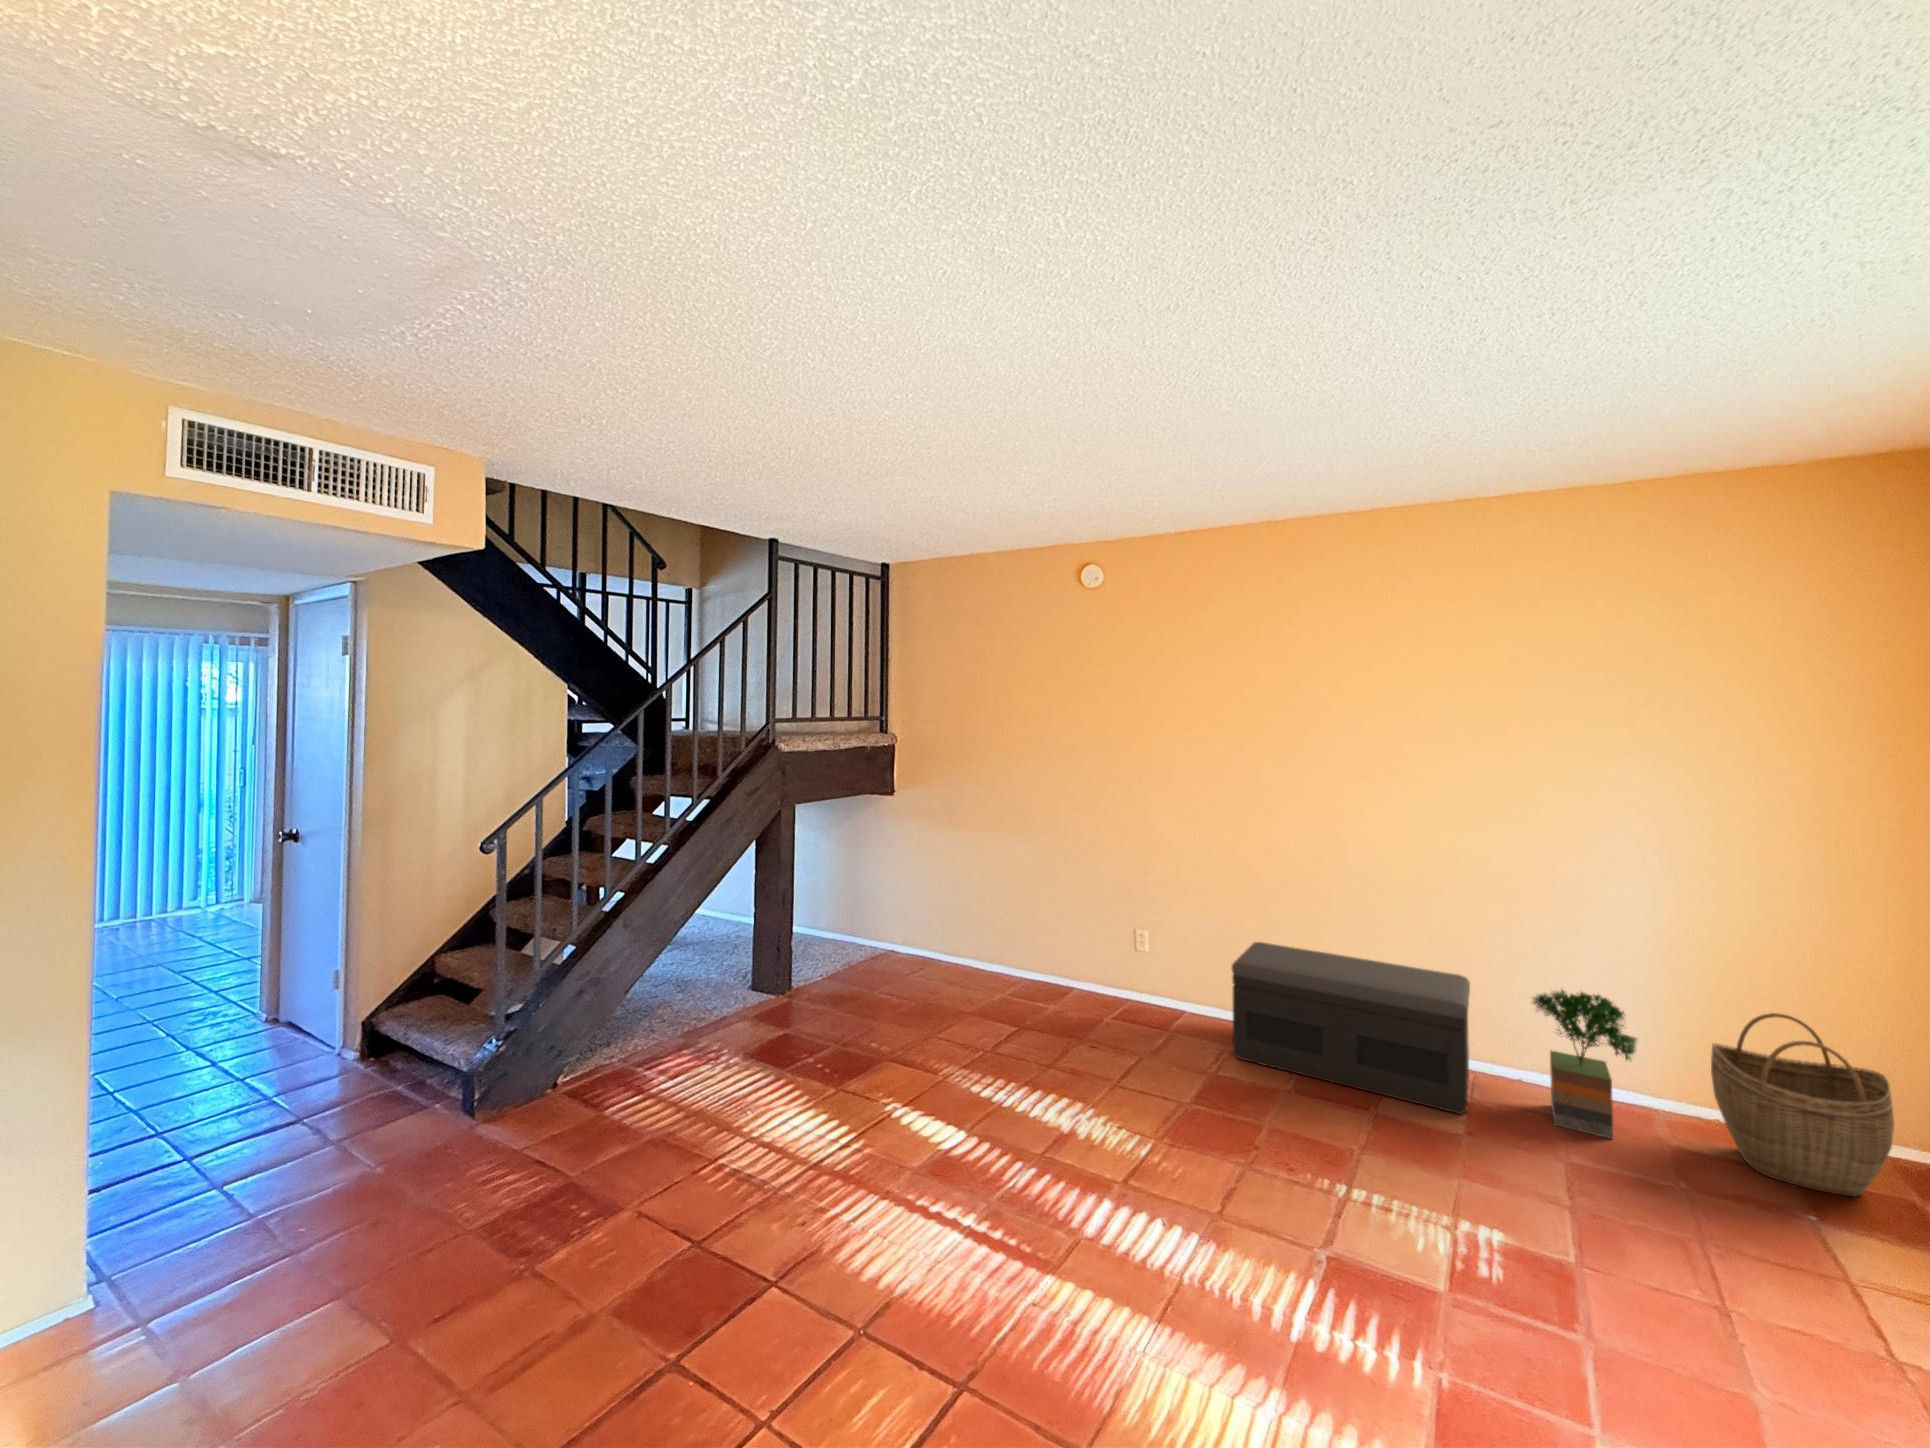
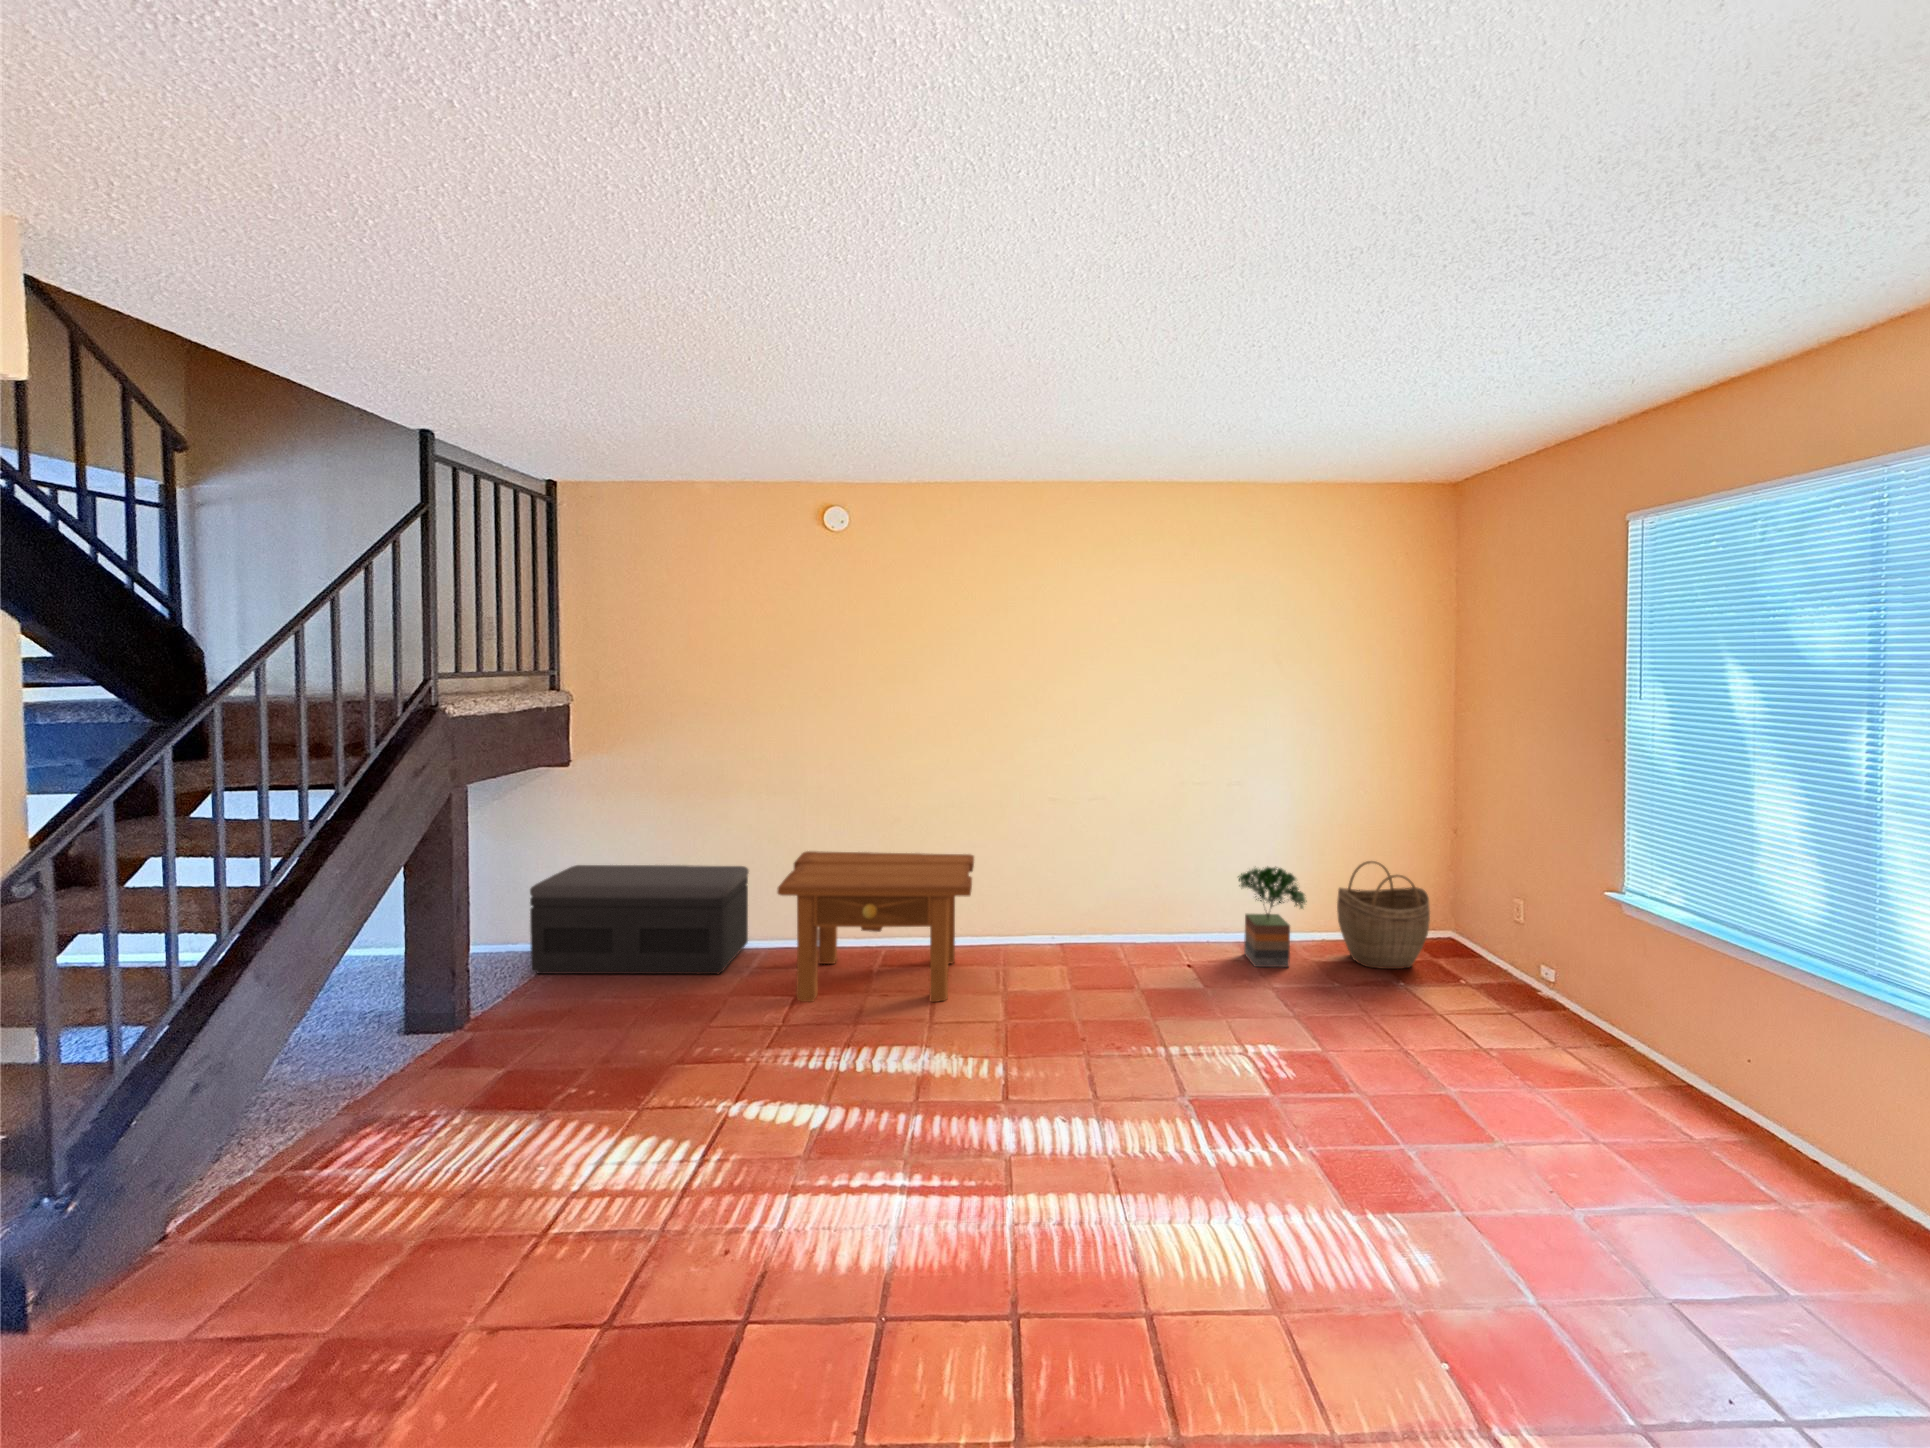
side table: none [991,895,1196,1066] -> present [777,851,974,1002]
storage bench: present [1232,942,1470,1114] -> present [530,865,749,974]

